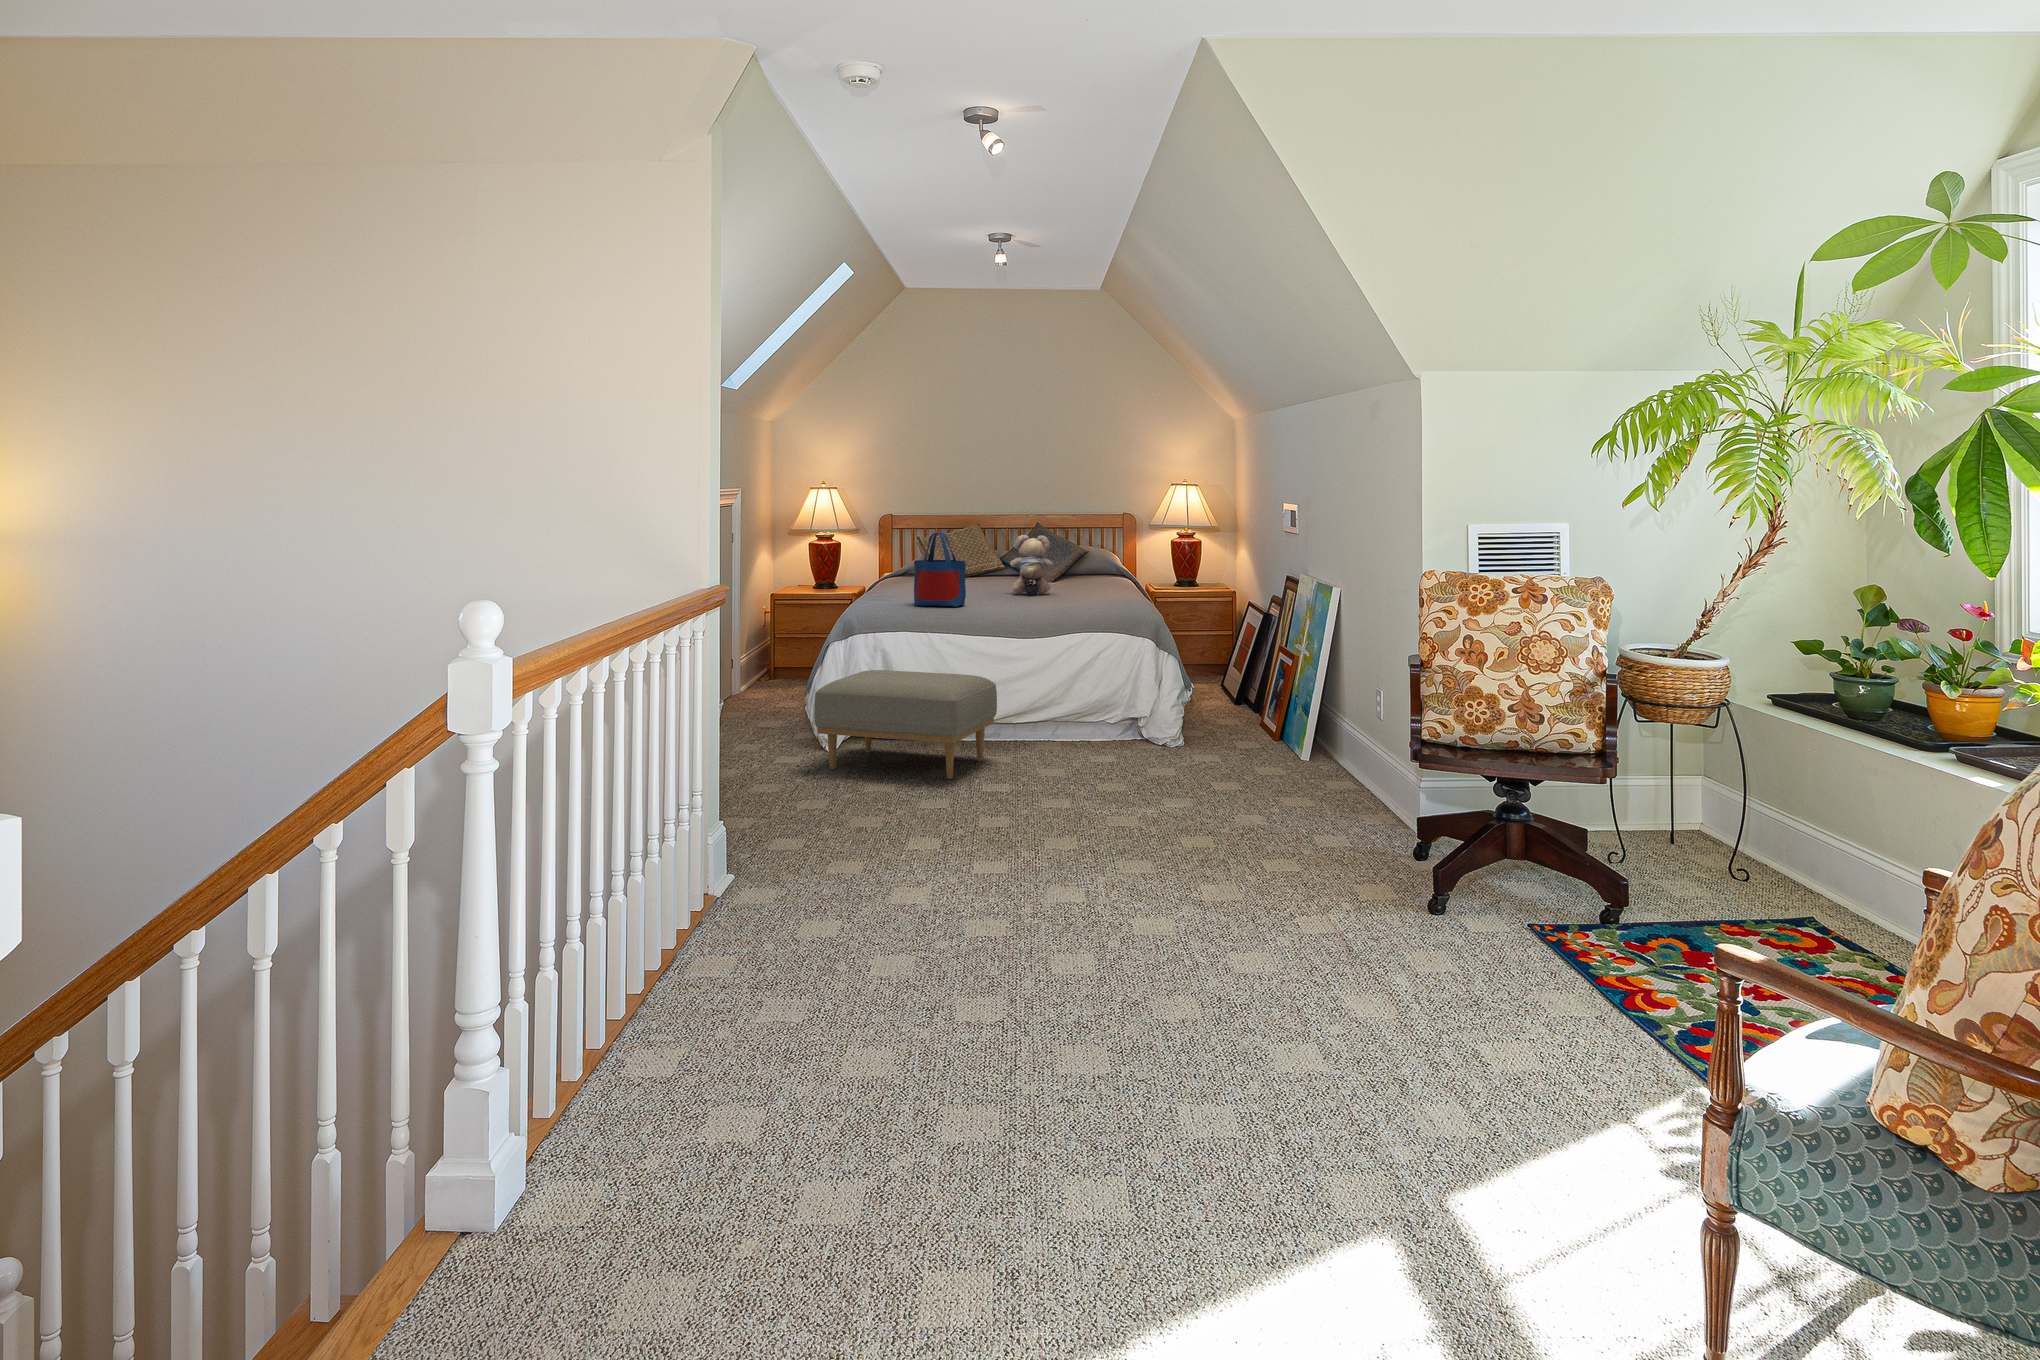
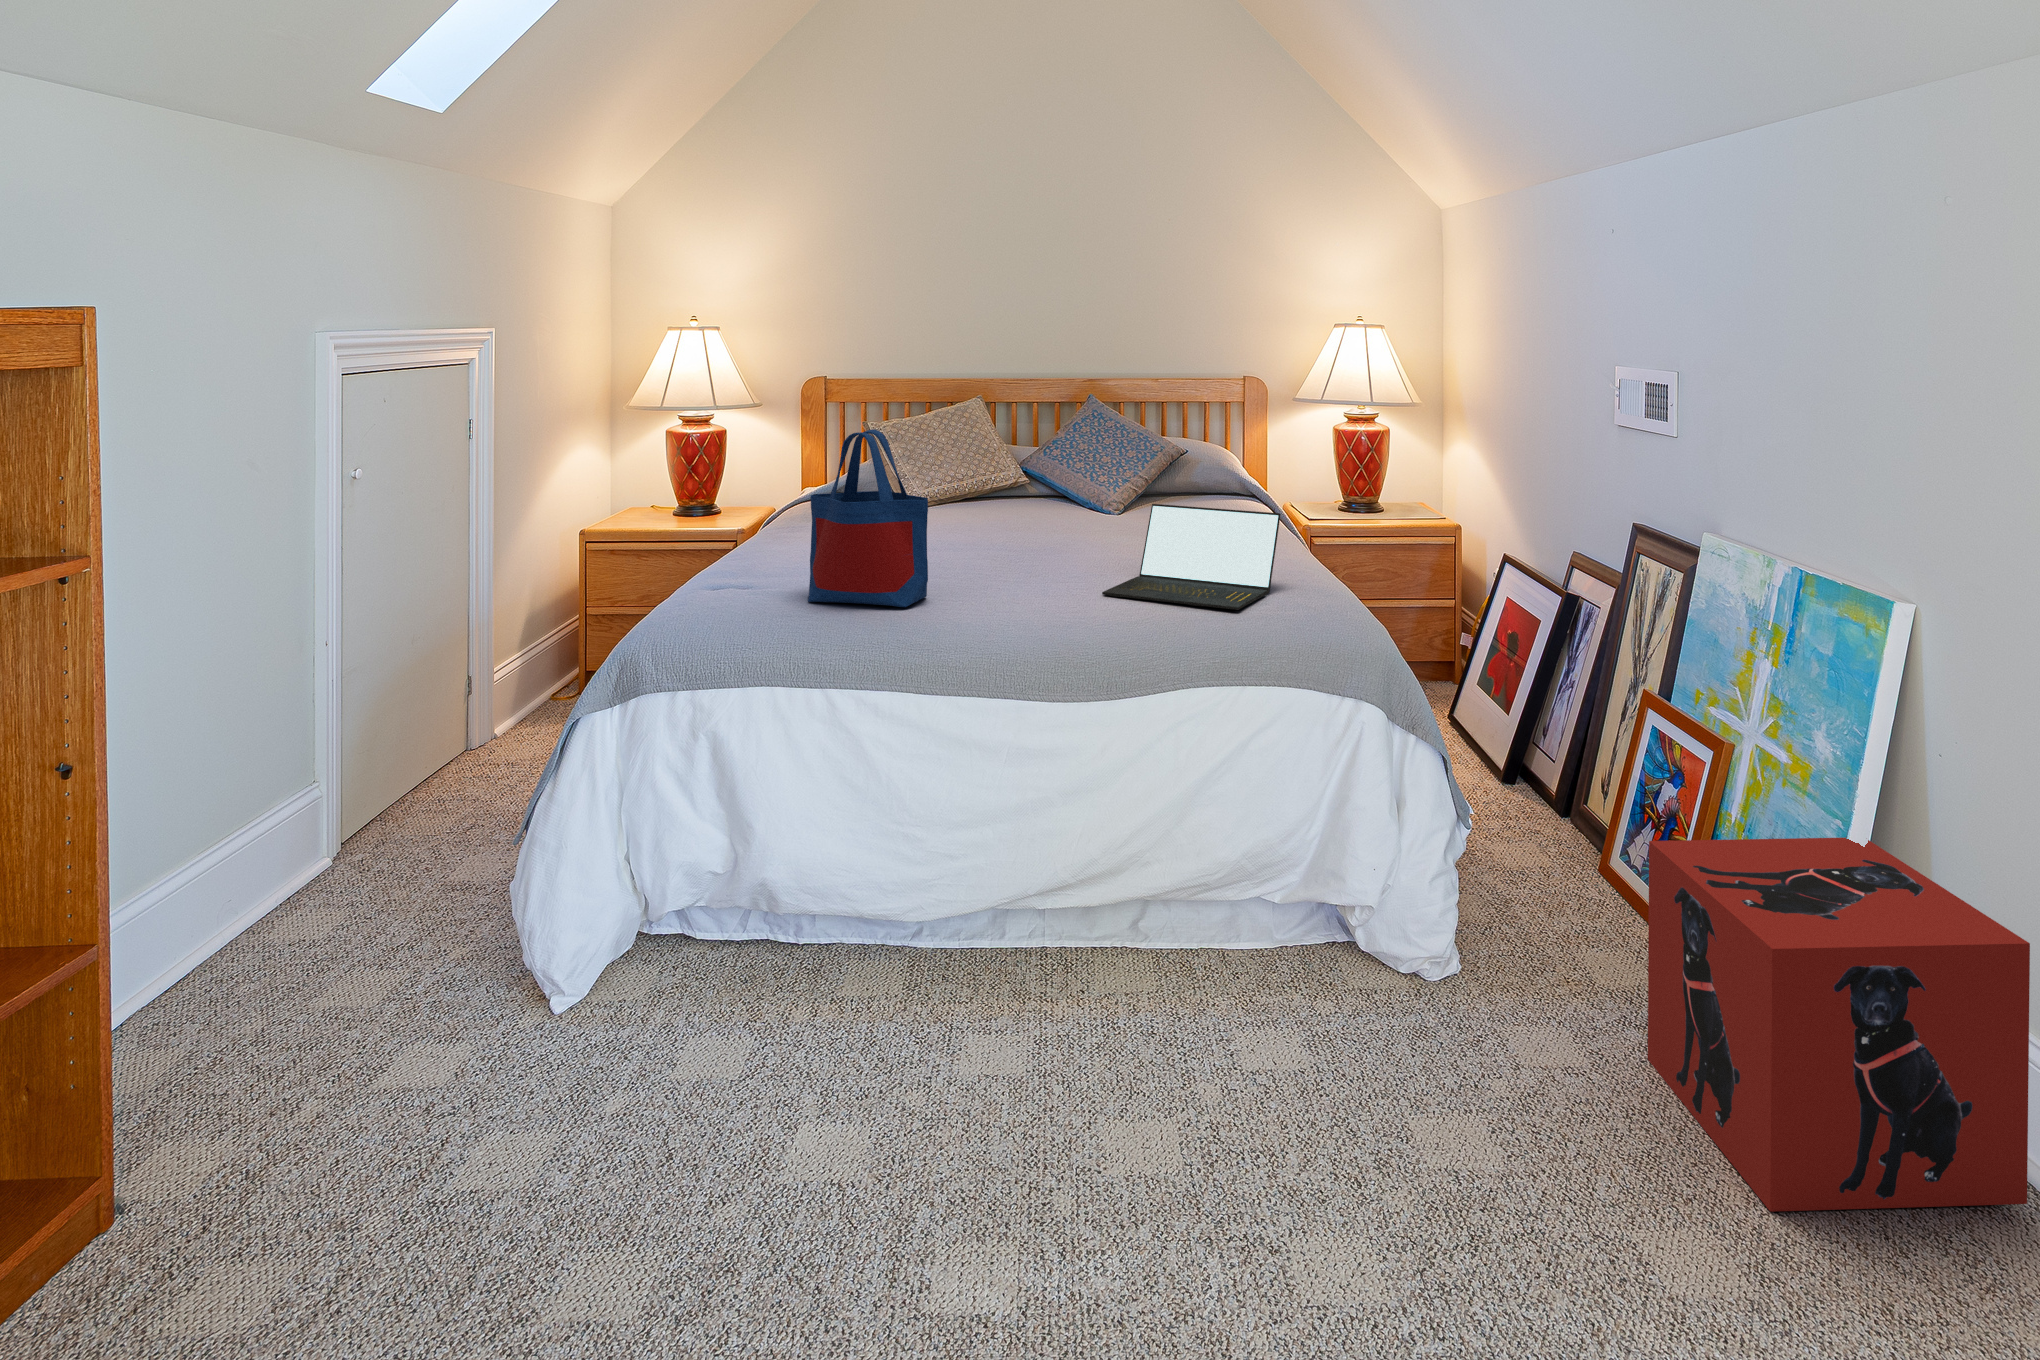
teddy bear: present [1010,535,1054,595] -> none [1034,430,1129,559]
laptop: none [1041,567,1120,607] -> present [1102,504,1281,610]
ottoman: present [814,670,997,779] -> none [432,809,988,1236]
storage box: none [1239,677,1341,778] -> present [1648,838,2030,1212]

